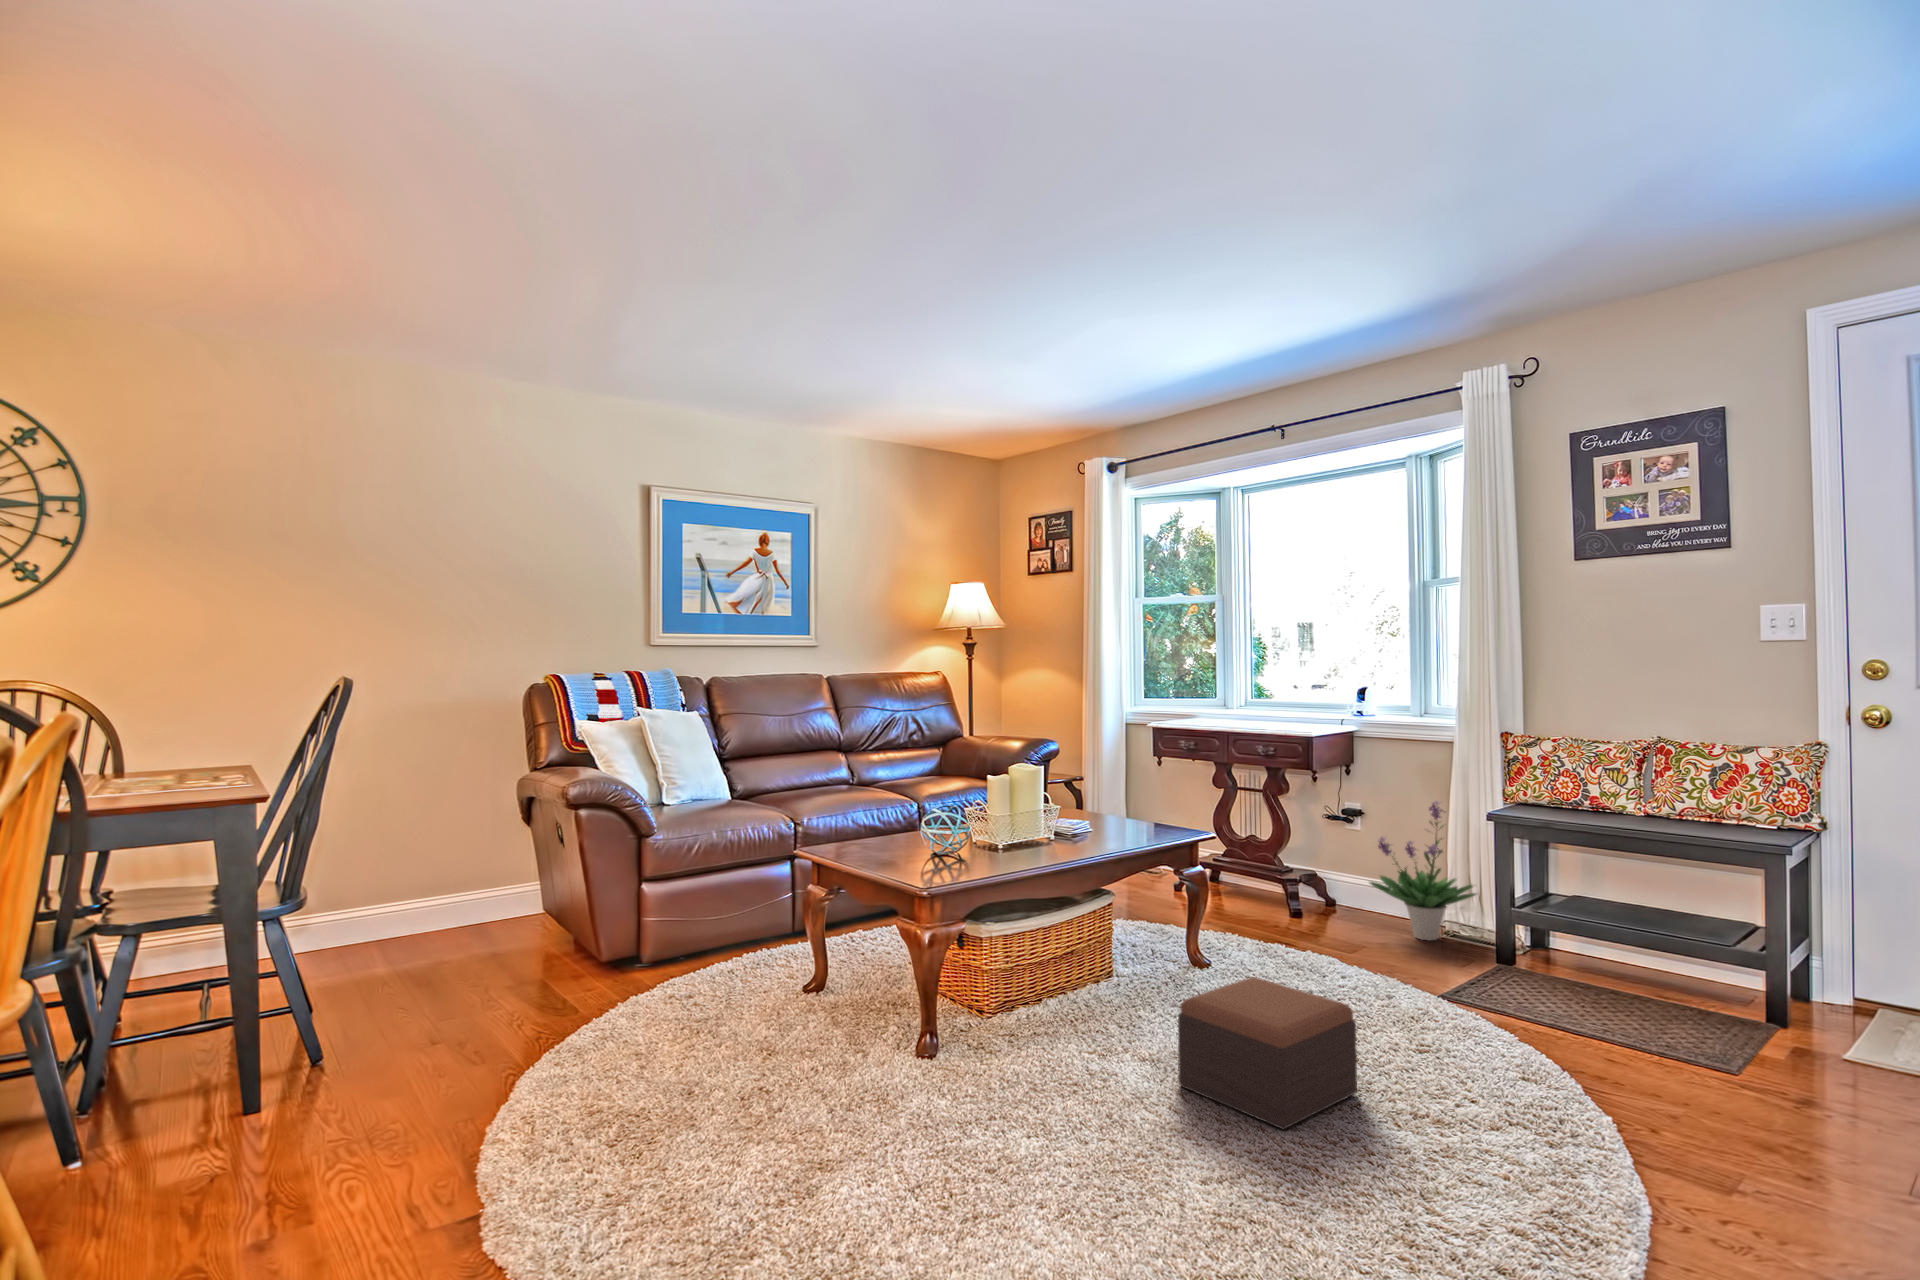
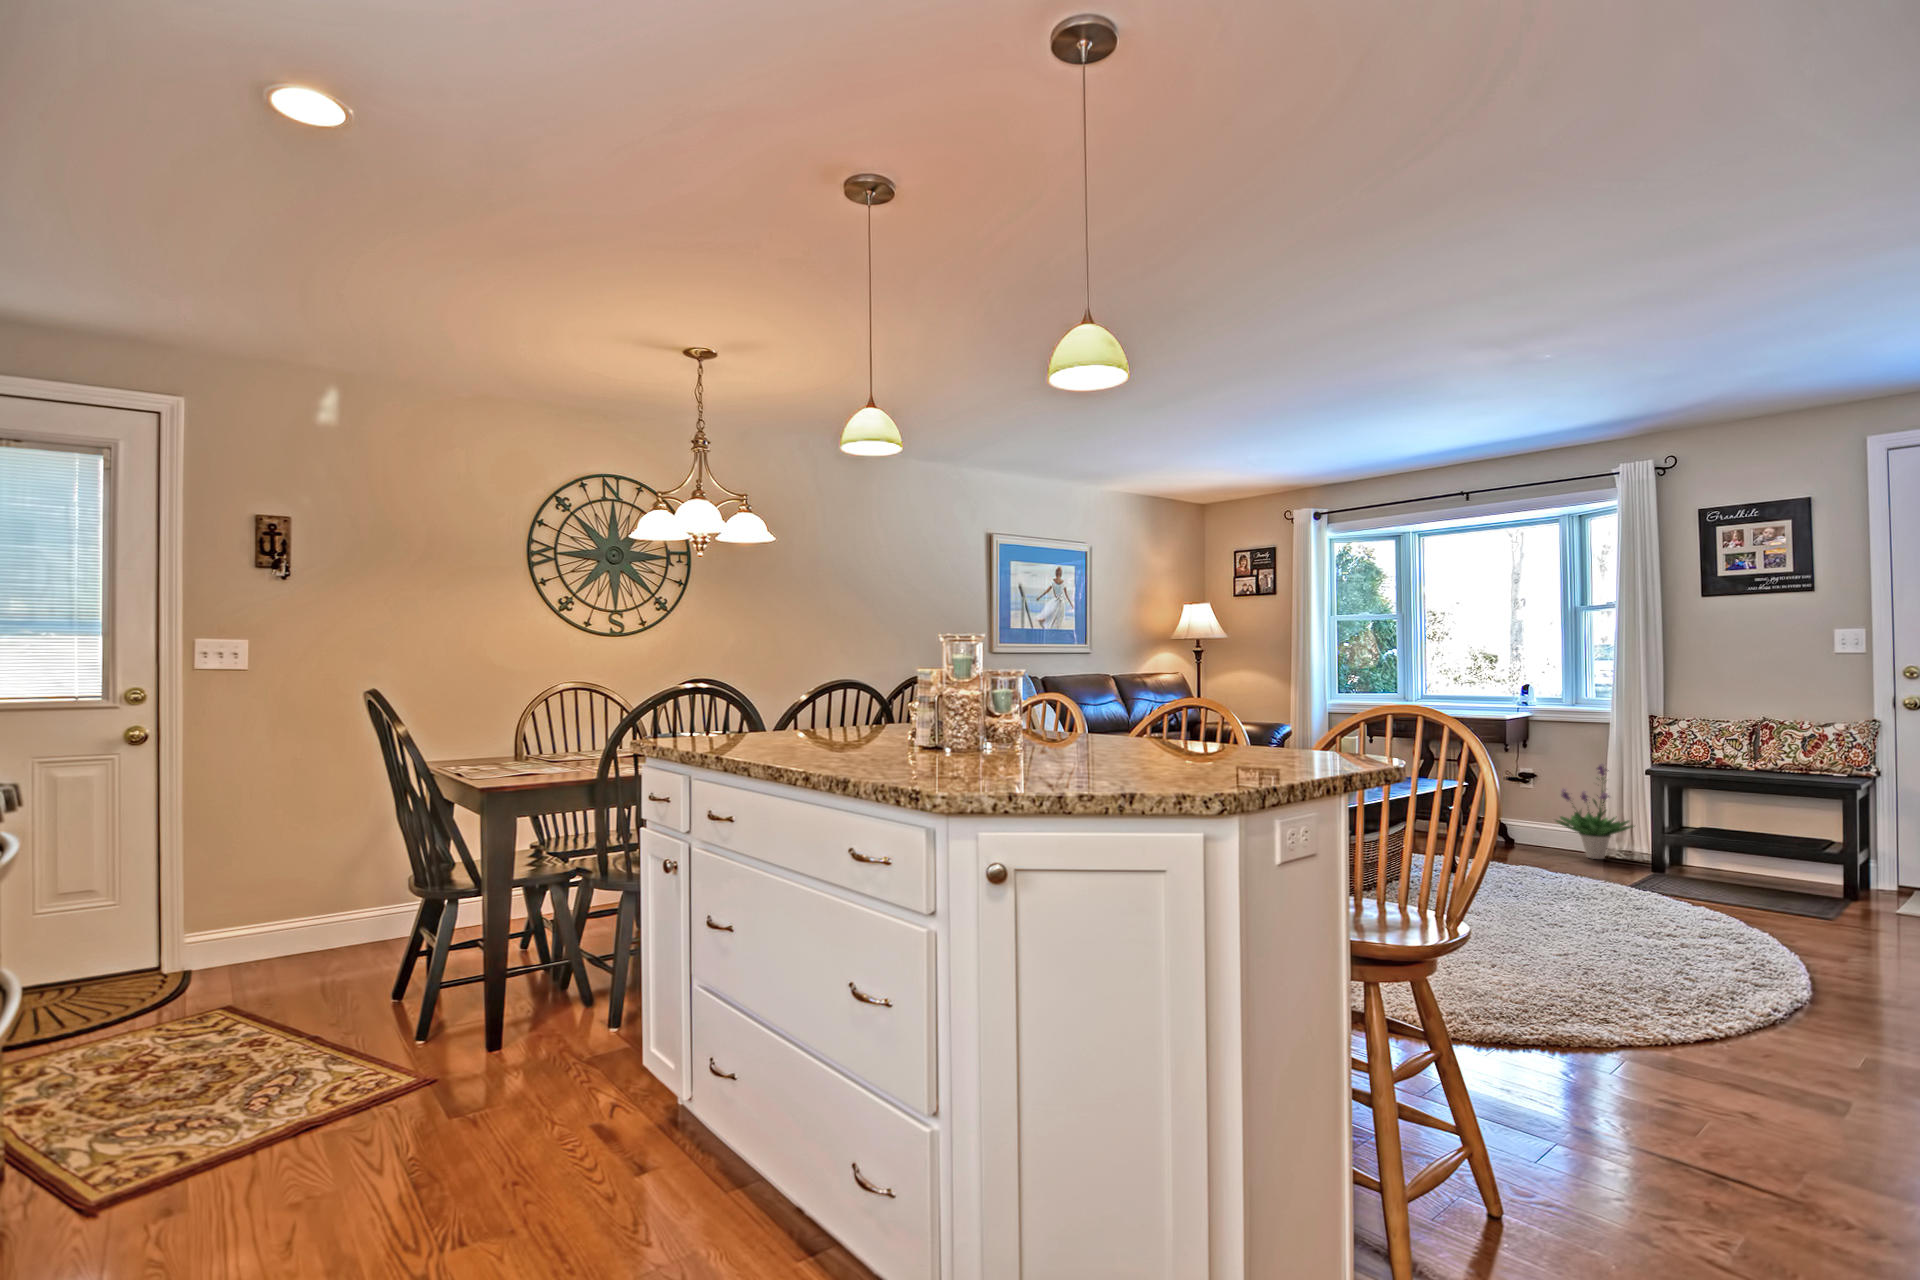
footstool: present [1178,977,1357,1129] -> none [1496,862,1607,938]

